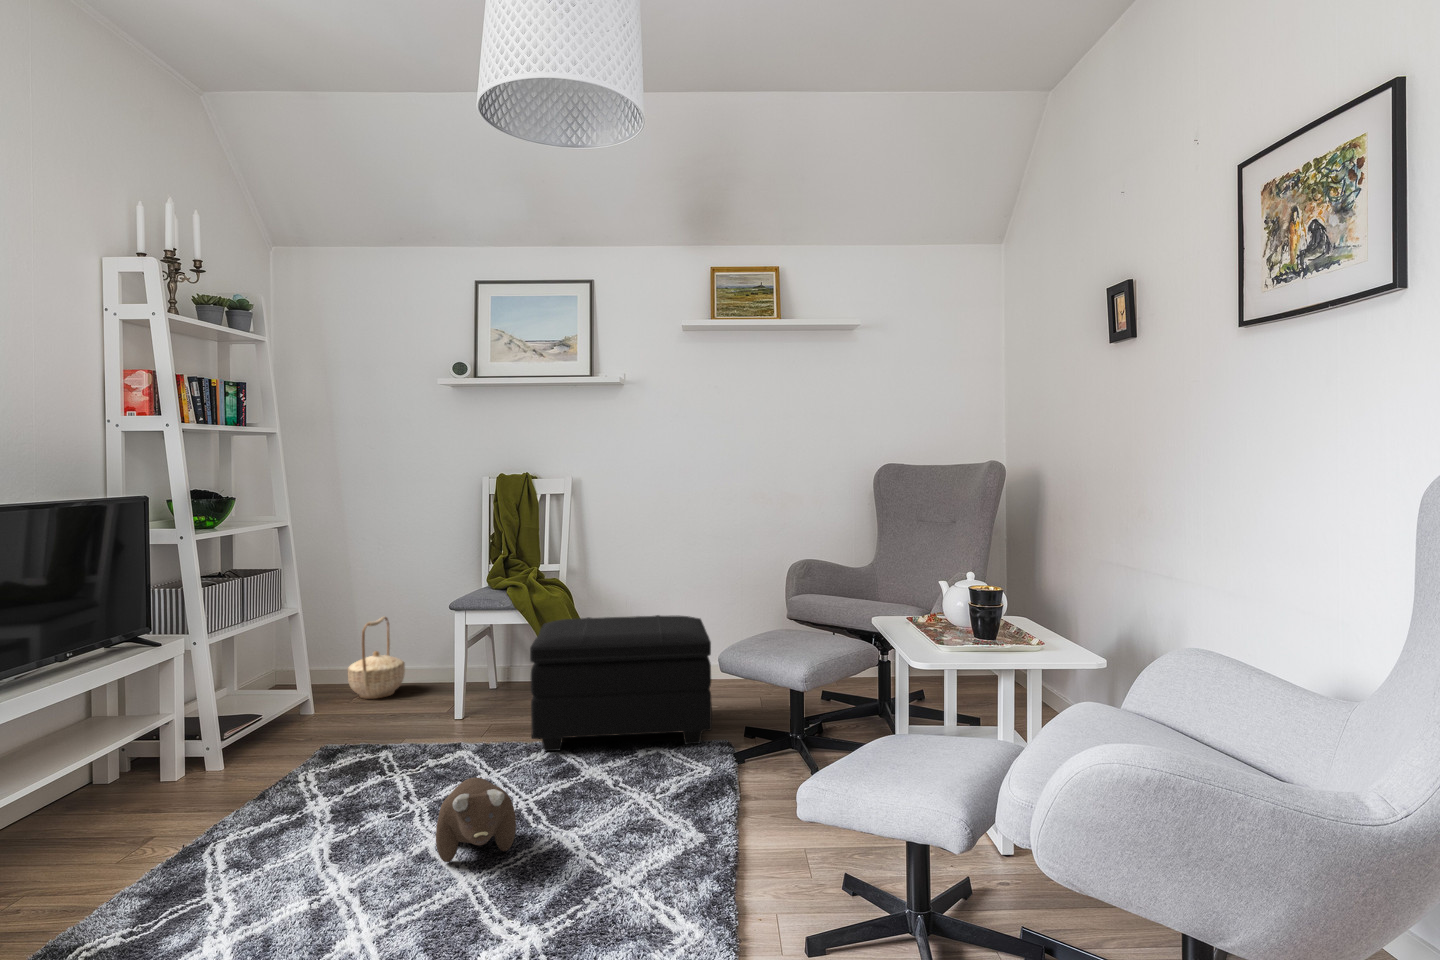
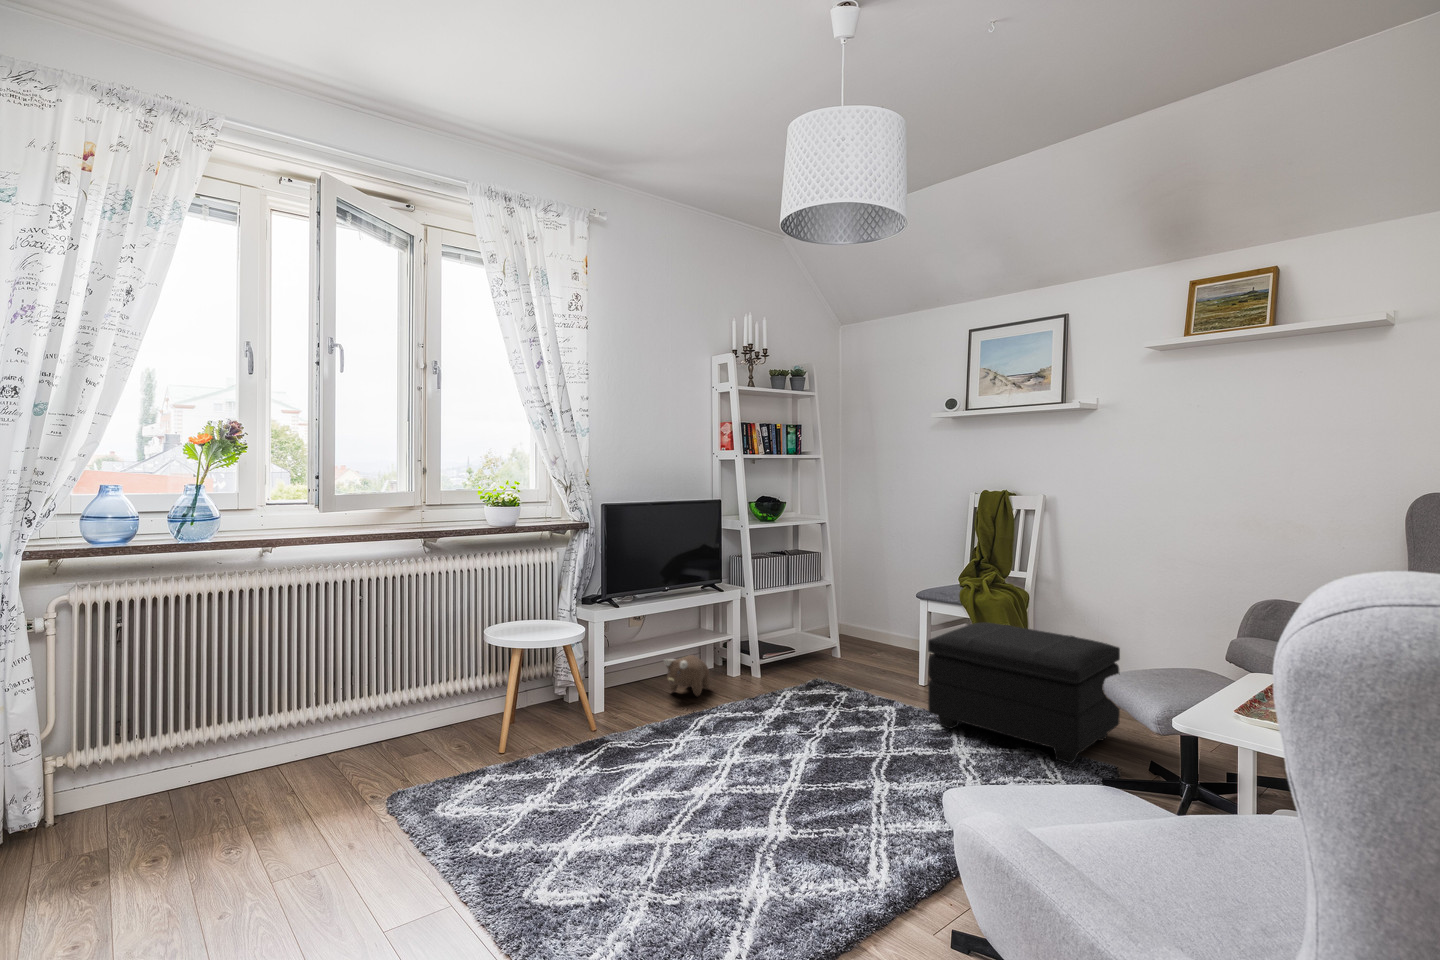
basket: present [348,617,405,699] -> none [873,595,913,655]
plush toy: present [436,777,516,862] -> present [664,655,710,696]

